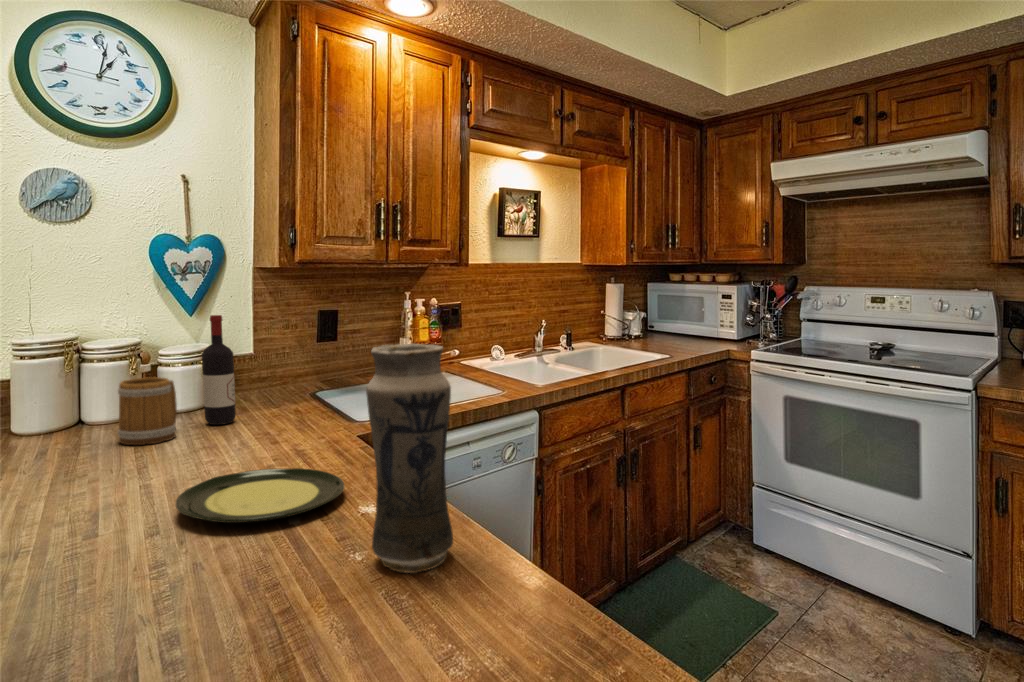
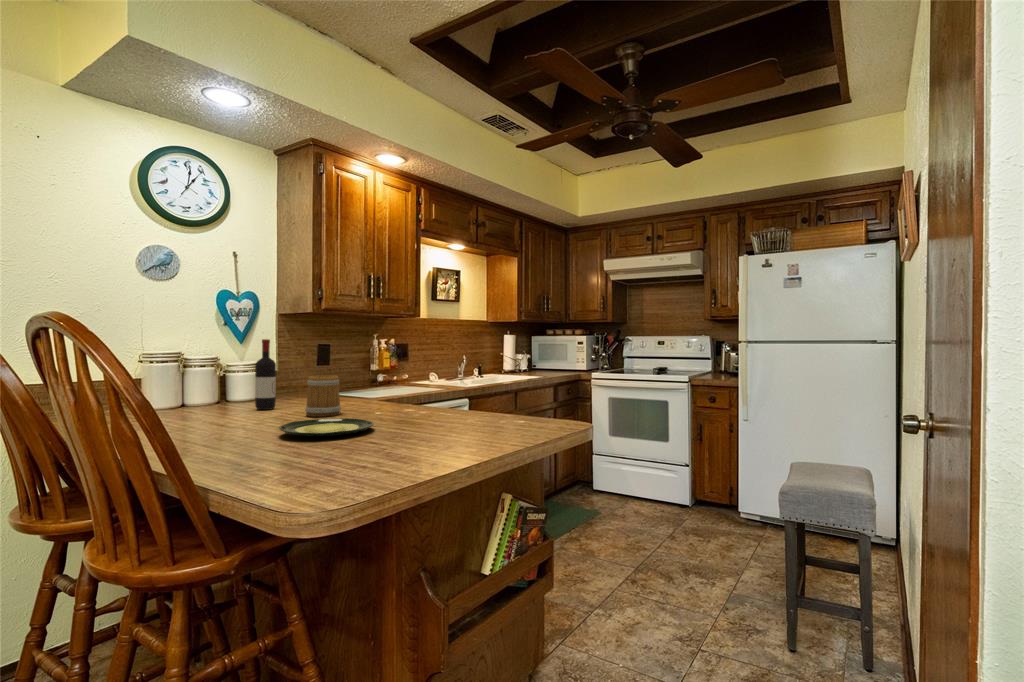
vase: present [366,344,453,573] -> none [405,334,447,446]
mug: present [118,377,177,445] -> present [305,375,341,417]

